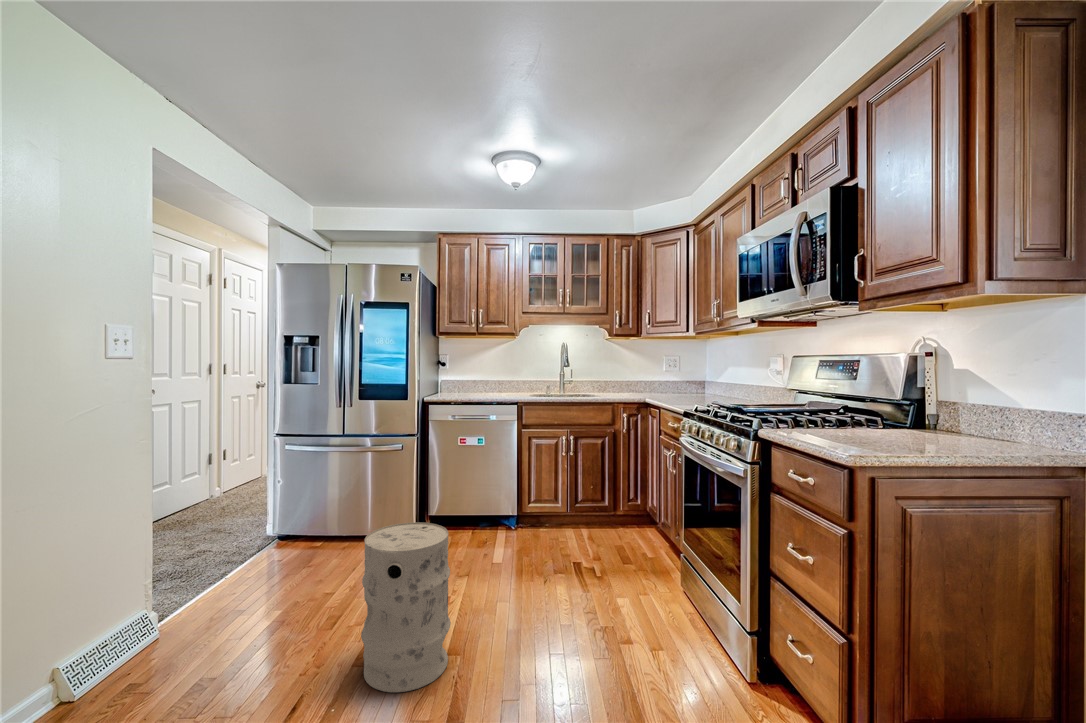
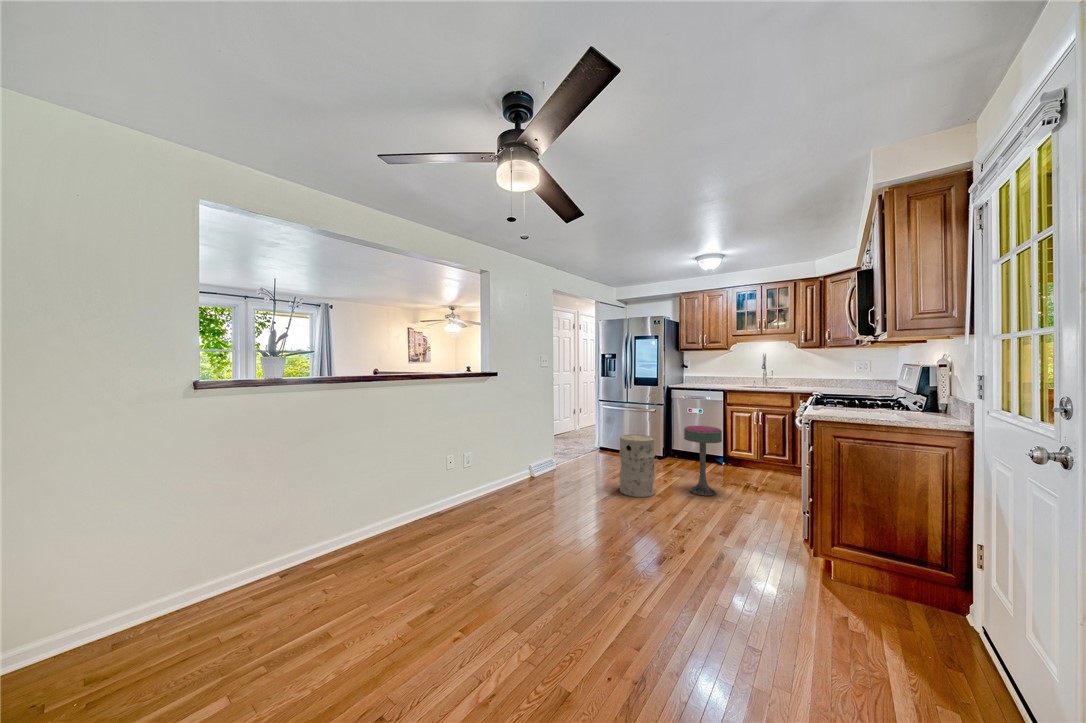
bar stool: none [496,479,566,626] -> present [684,426,722,496]

